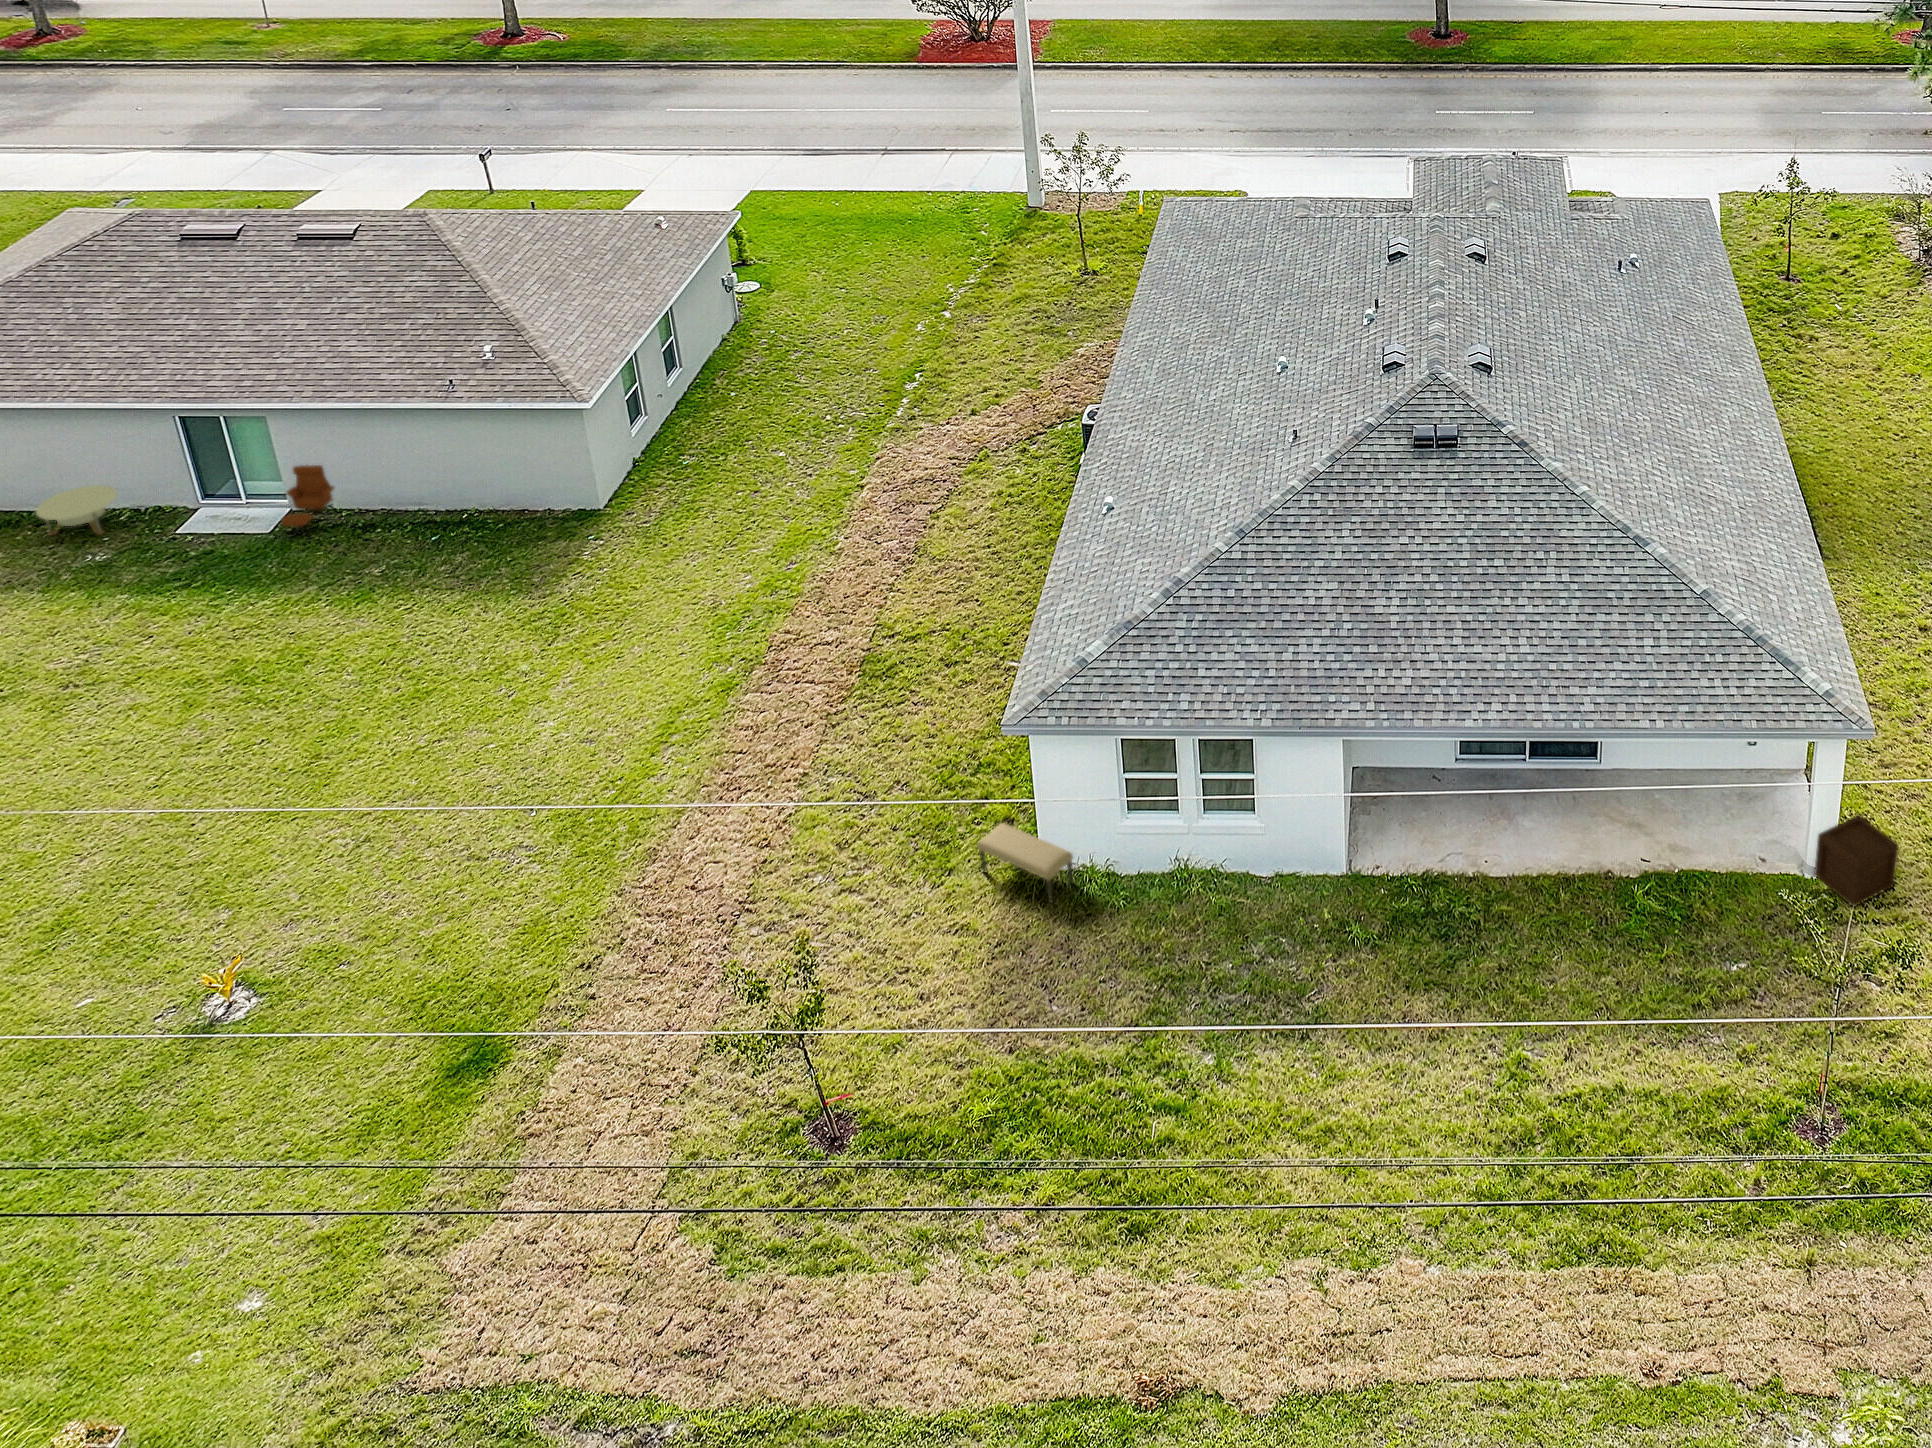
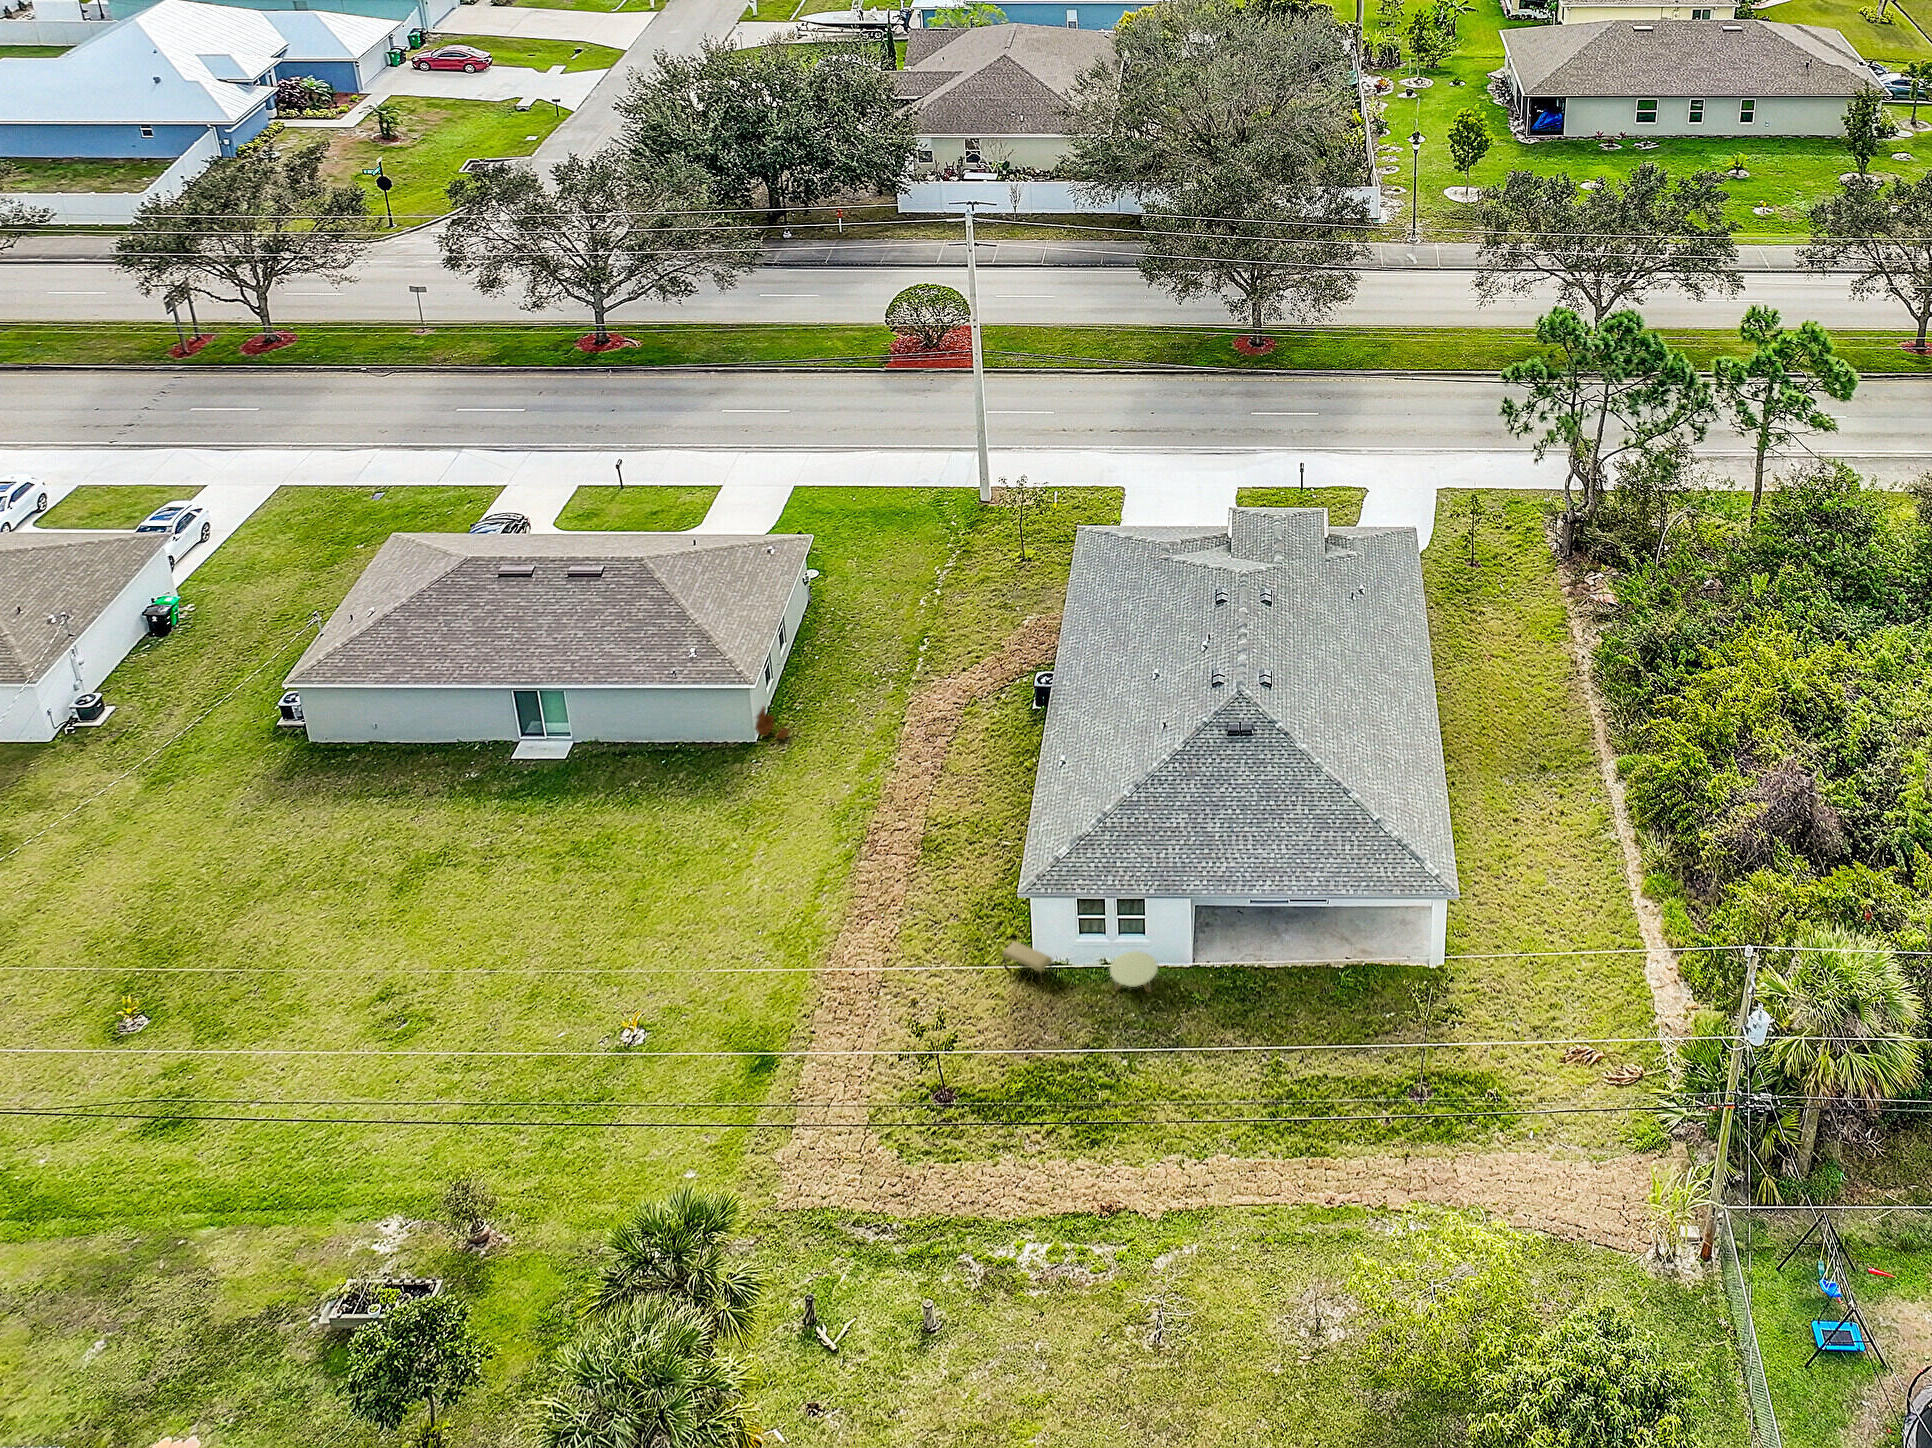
lounge chair: present [282,465,334,536] -> present [755,707,789,745]
round table: present [36,485,117,535] -> present [1110,951,1158,993]
wooden crate: present [1814,814,1899,907] -> none [1433,935,1474,985]

